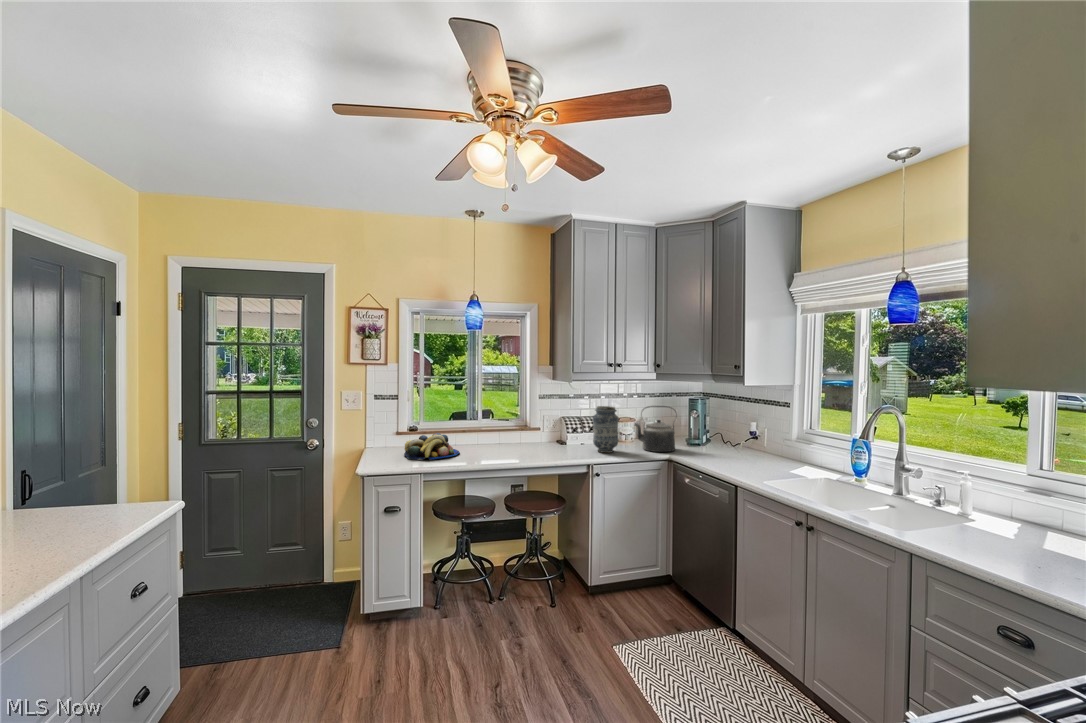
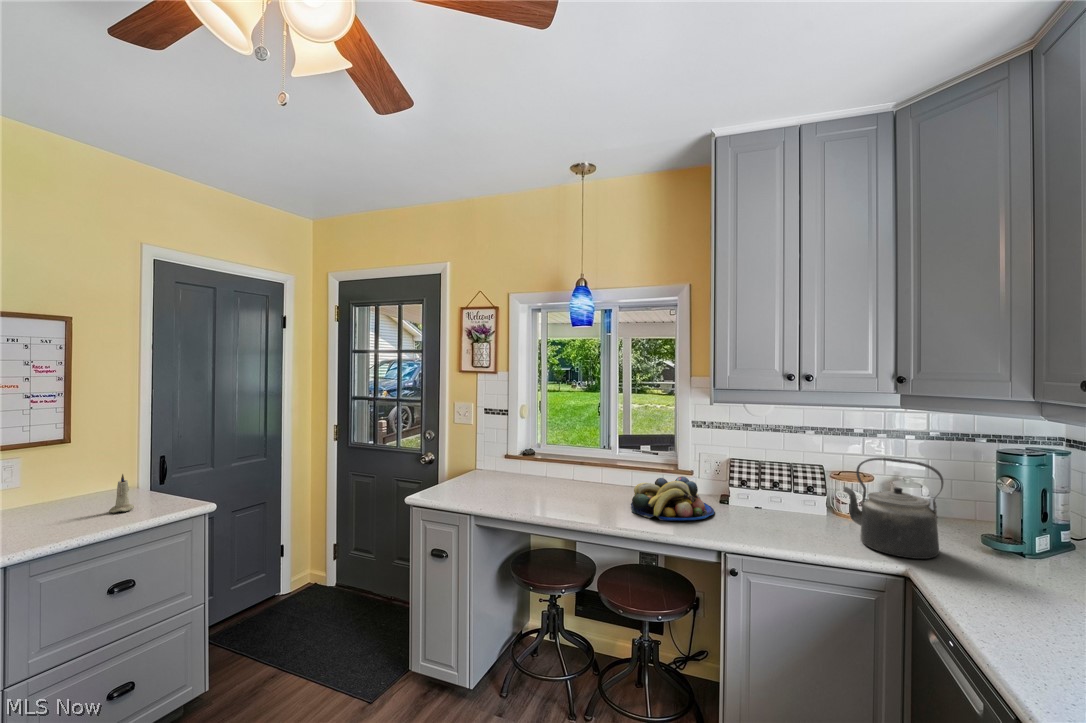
vase: present [593,406,619,453] -> none [748,448,800,535]
fruit bowl: present [404,433,460,460] -> present [631,477,714,520]
candle: none [50,479,81,524] -> present [109,474,134,513]

